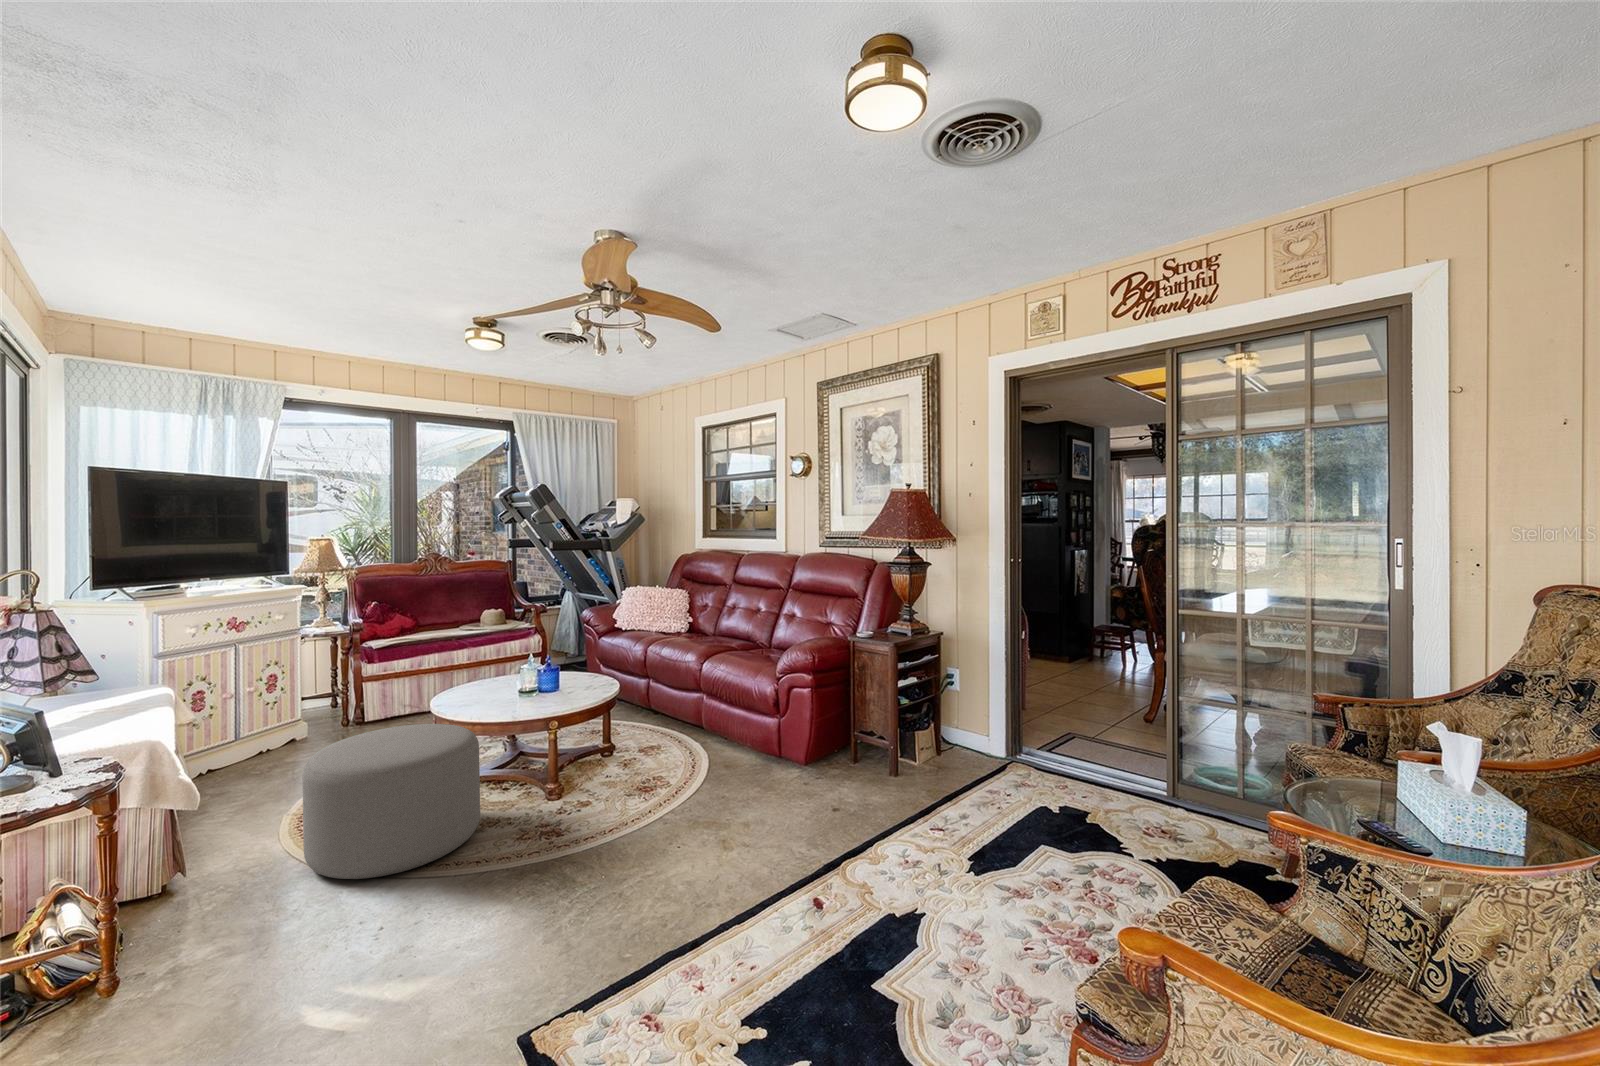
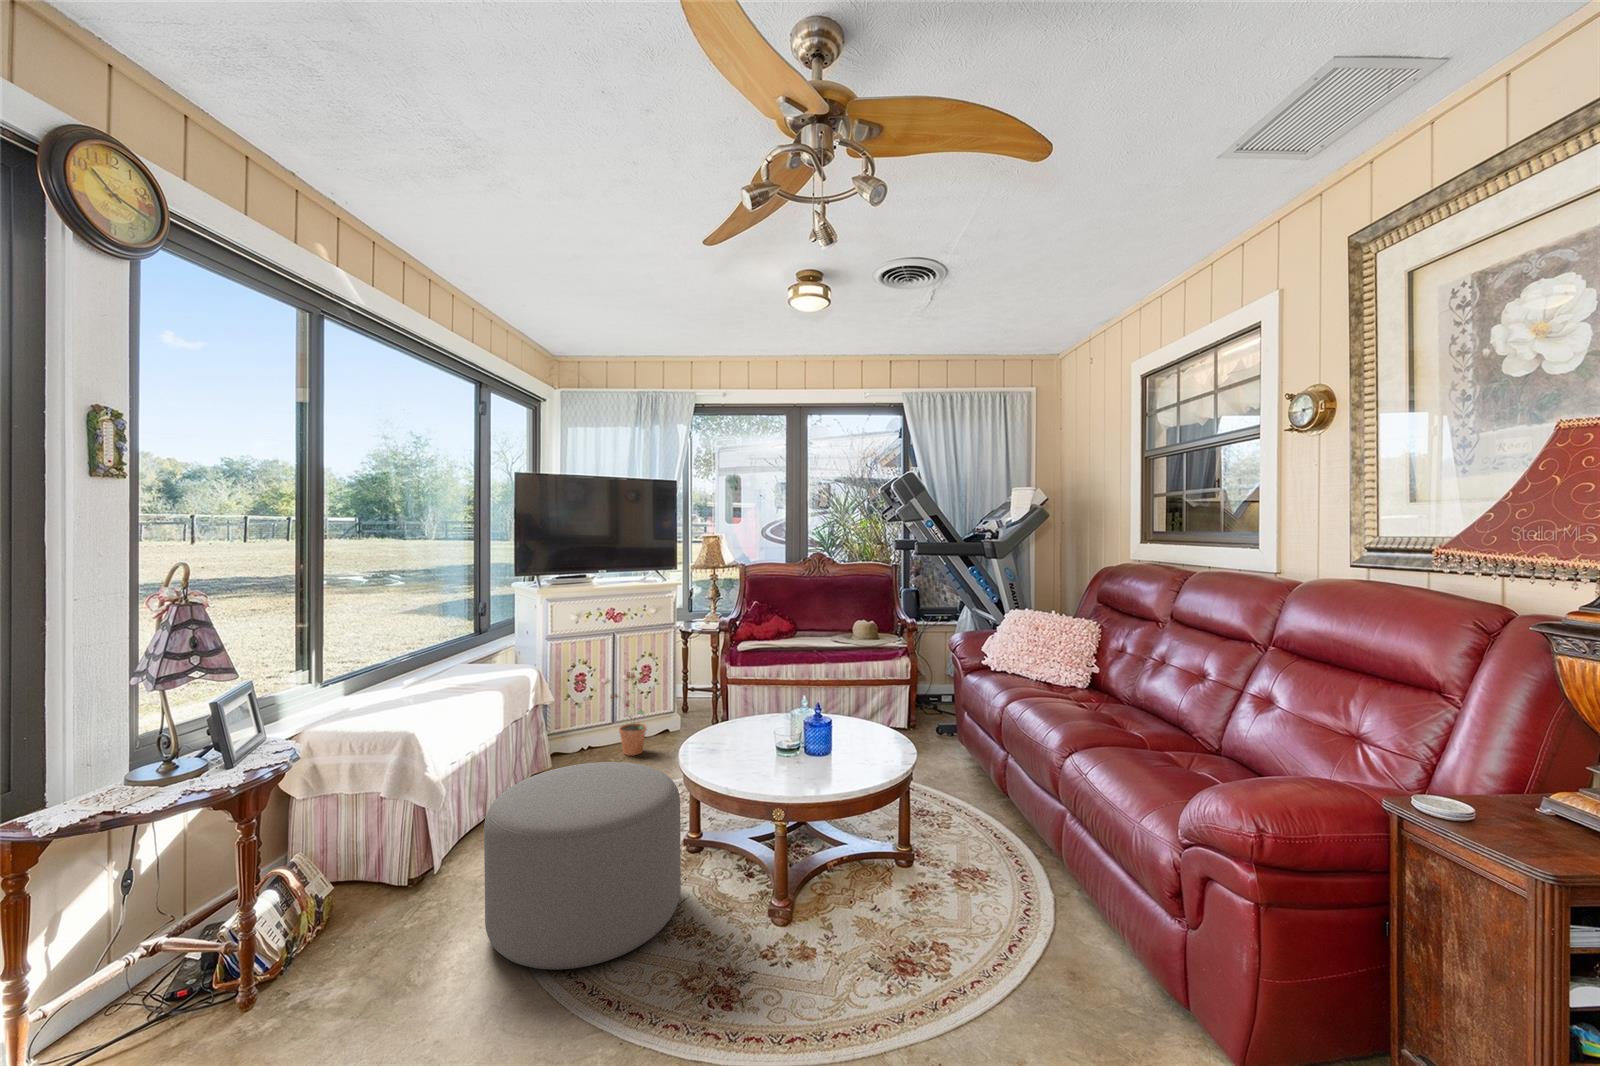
potted plant: none [238,681,295,766] -> present [611,672,647,756]

